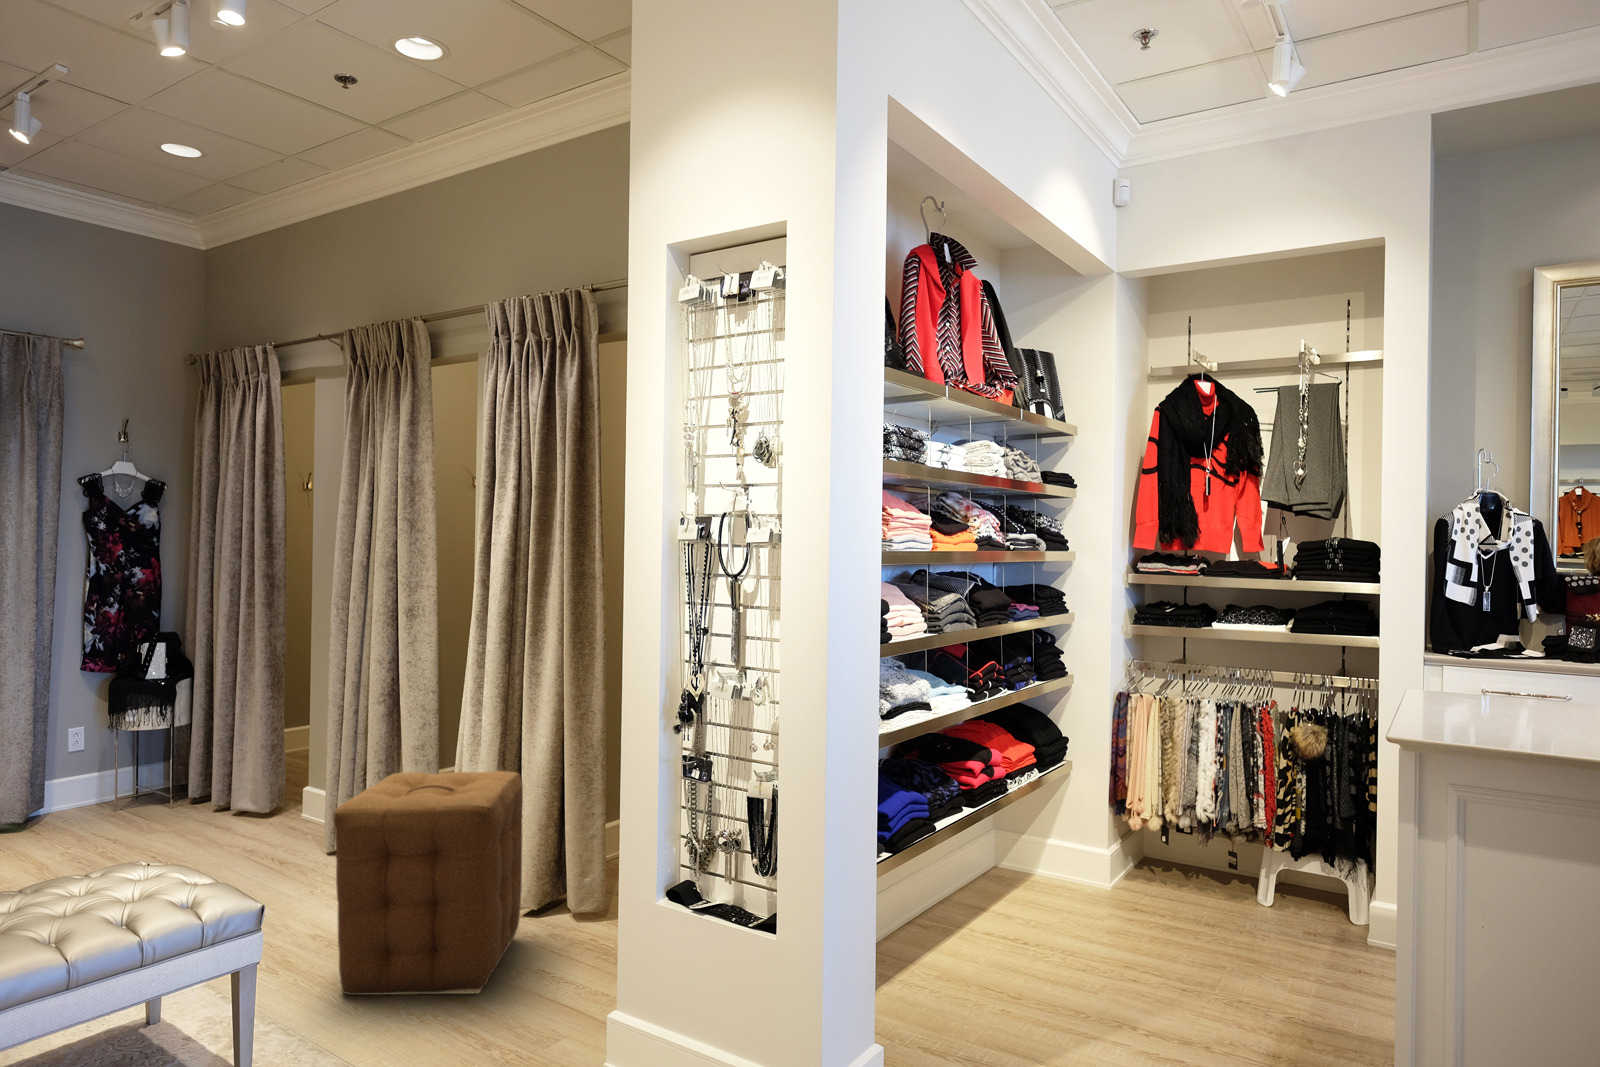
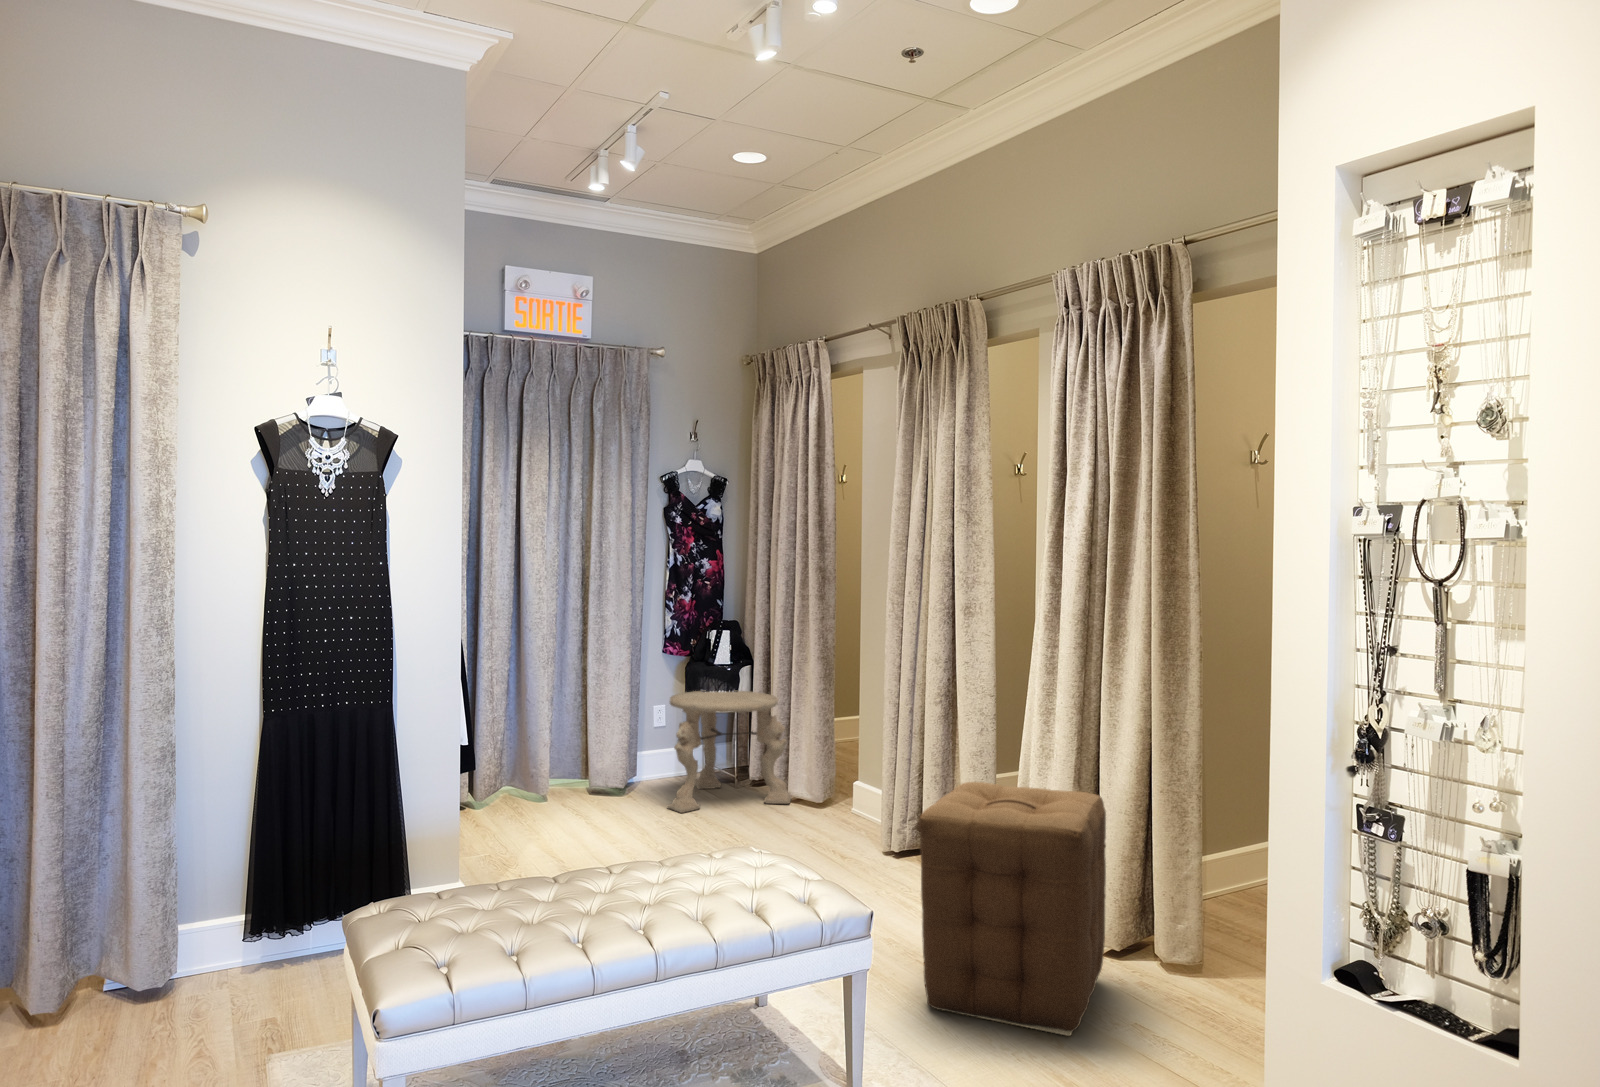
side table: none [74,705,235,843] -> present [667,690,792,813]

